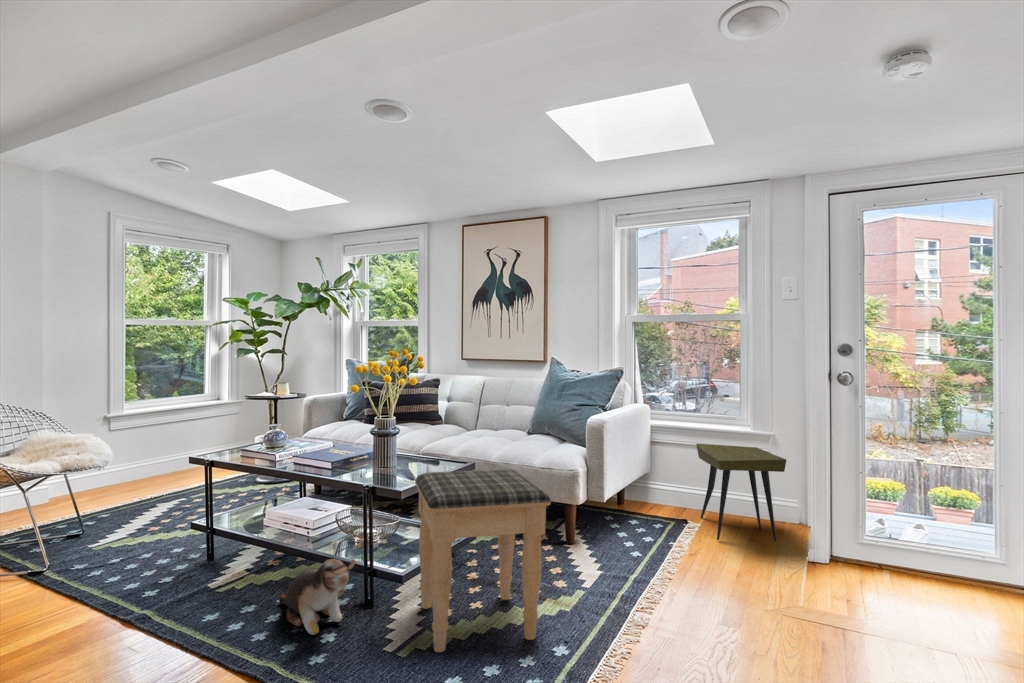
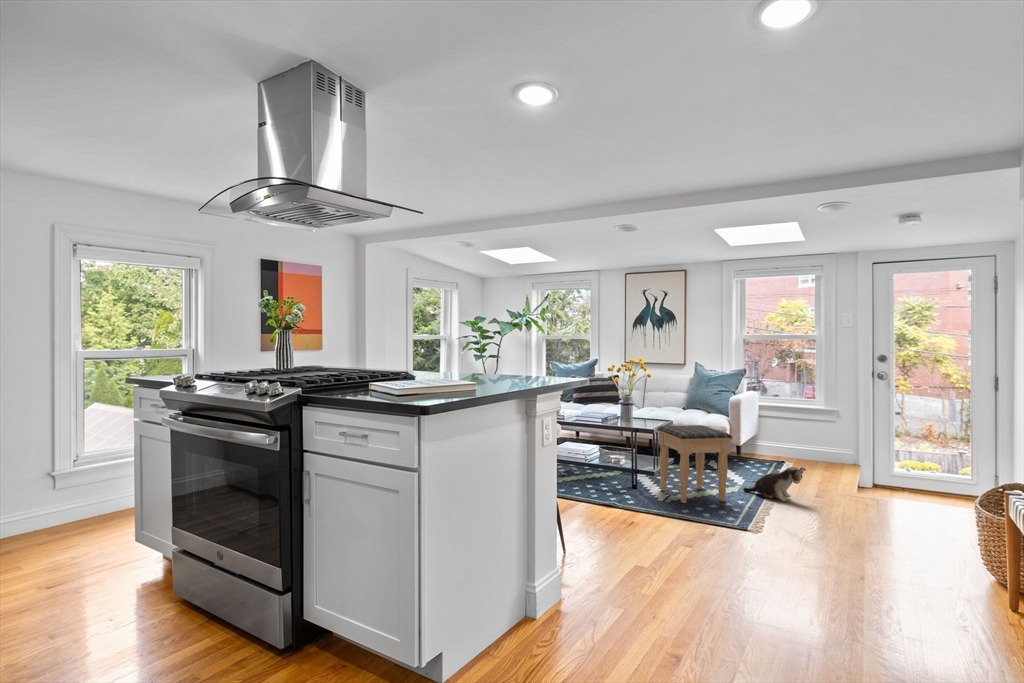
side table: present [696,444,786,542] -> none [790,416,847,471]
plush toy: present [279,559,355,635] -> present [743,467,806,501]

